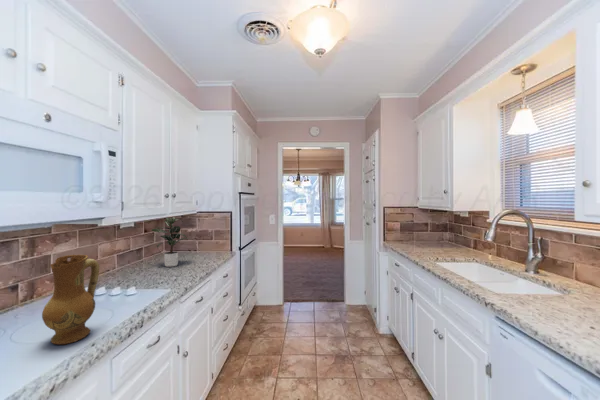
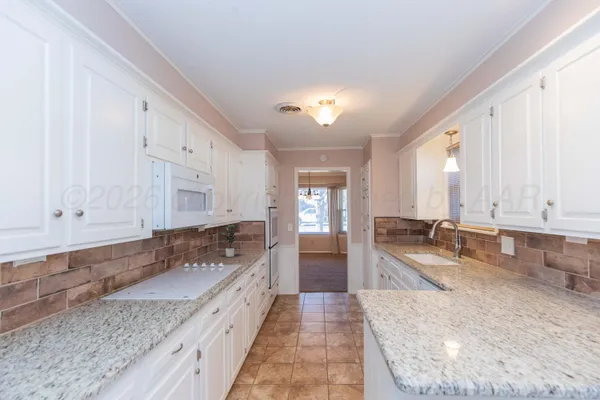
ceramic jug: present [42,255,99,344] -> none [195,242,216,283]

